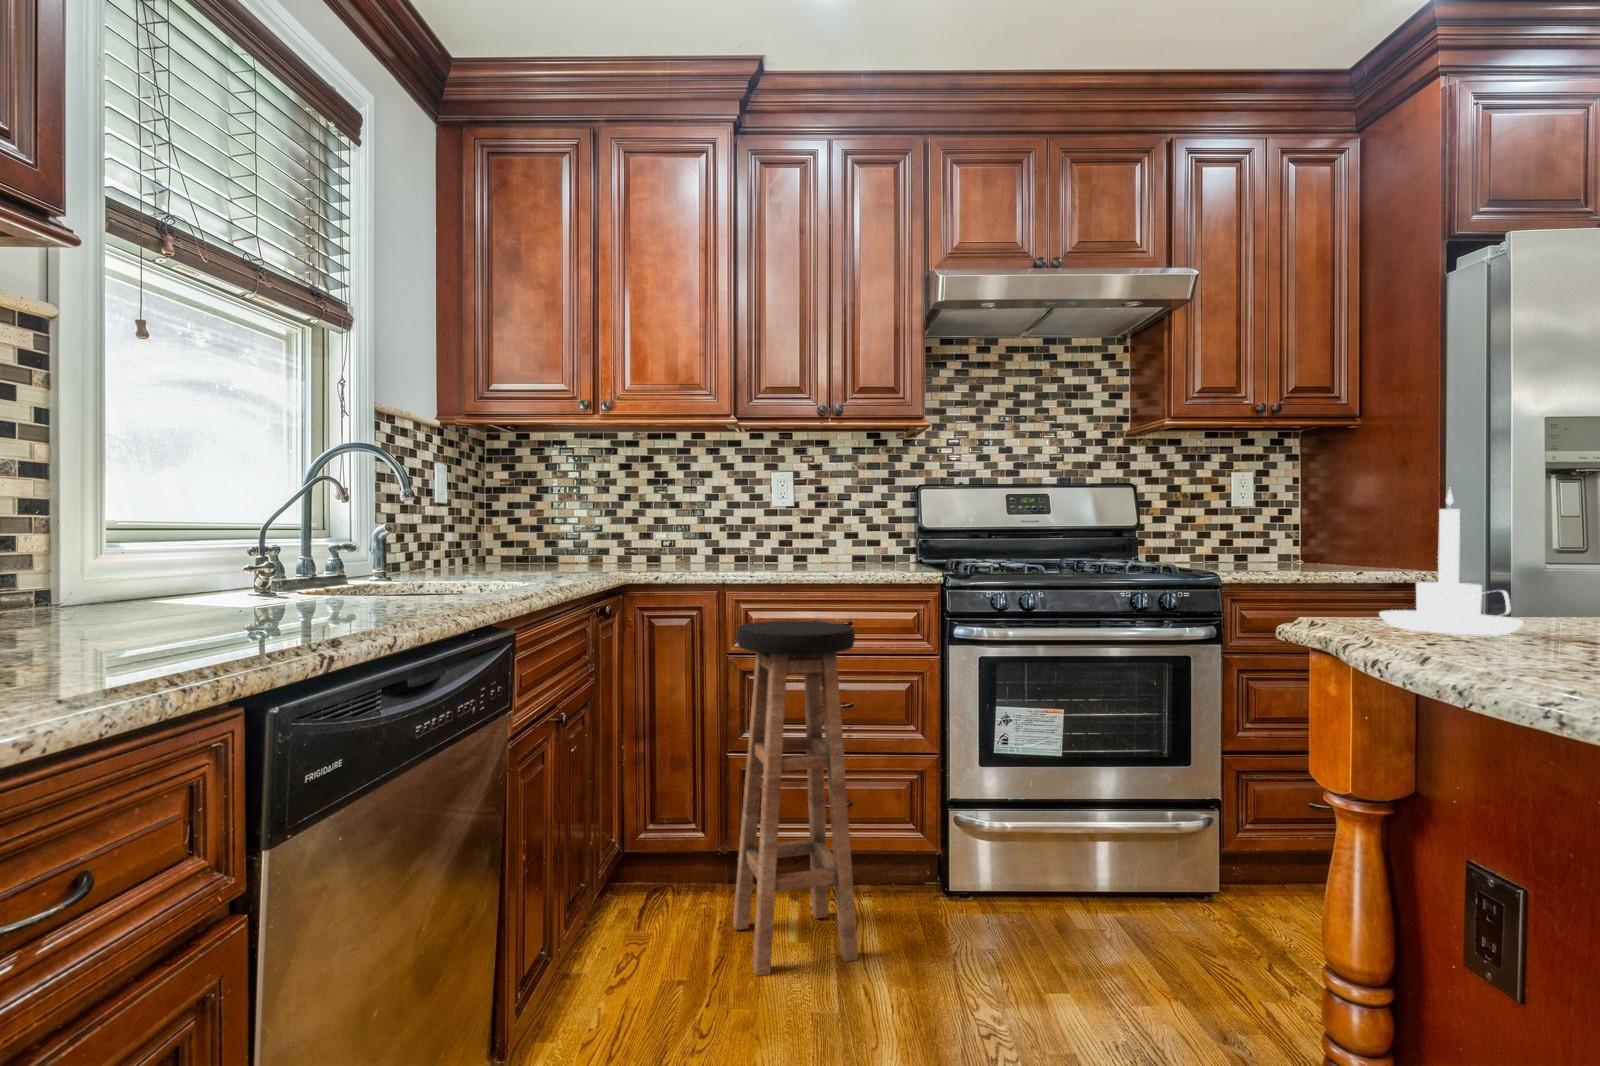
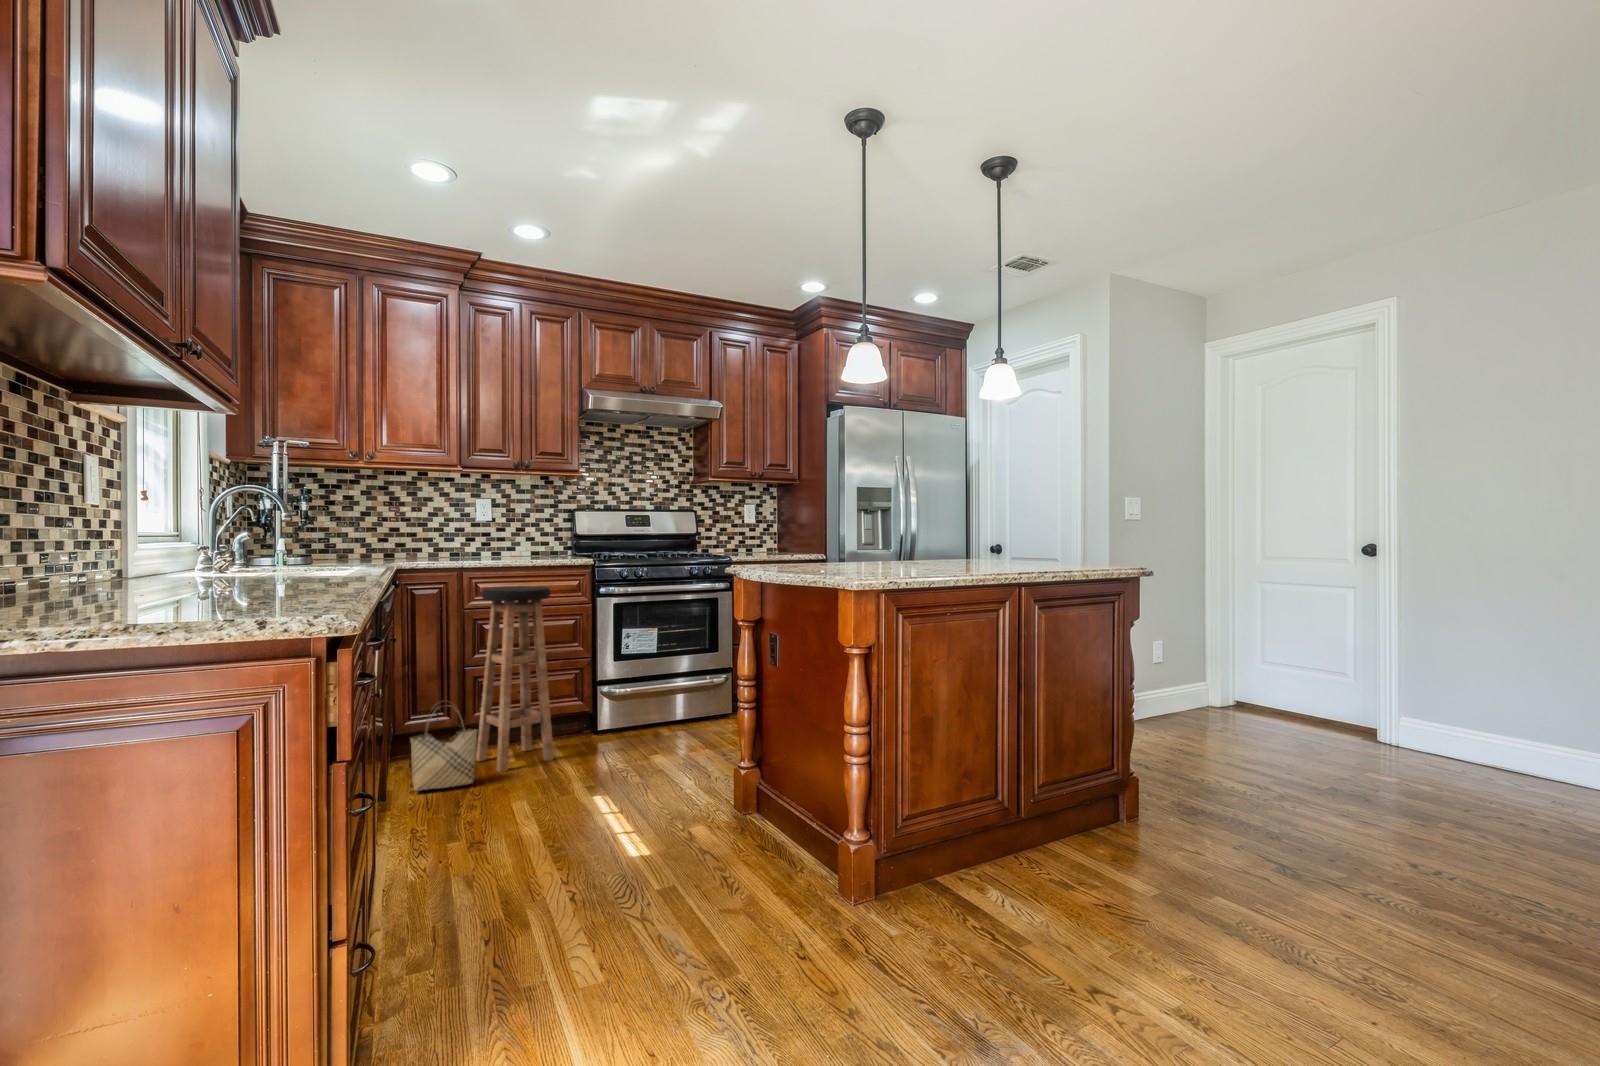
candle holder: present [1379,489,1523,636] -> none [755,521,790,566]
woven basket: none [594,831,712,1006] -> present [410,701,478,791]

